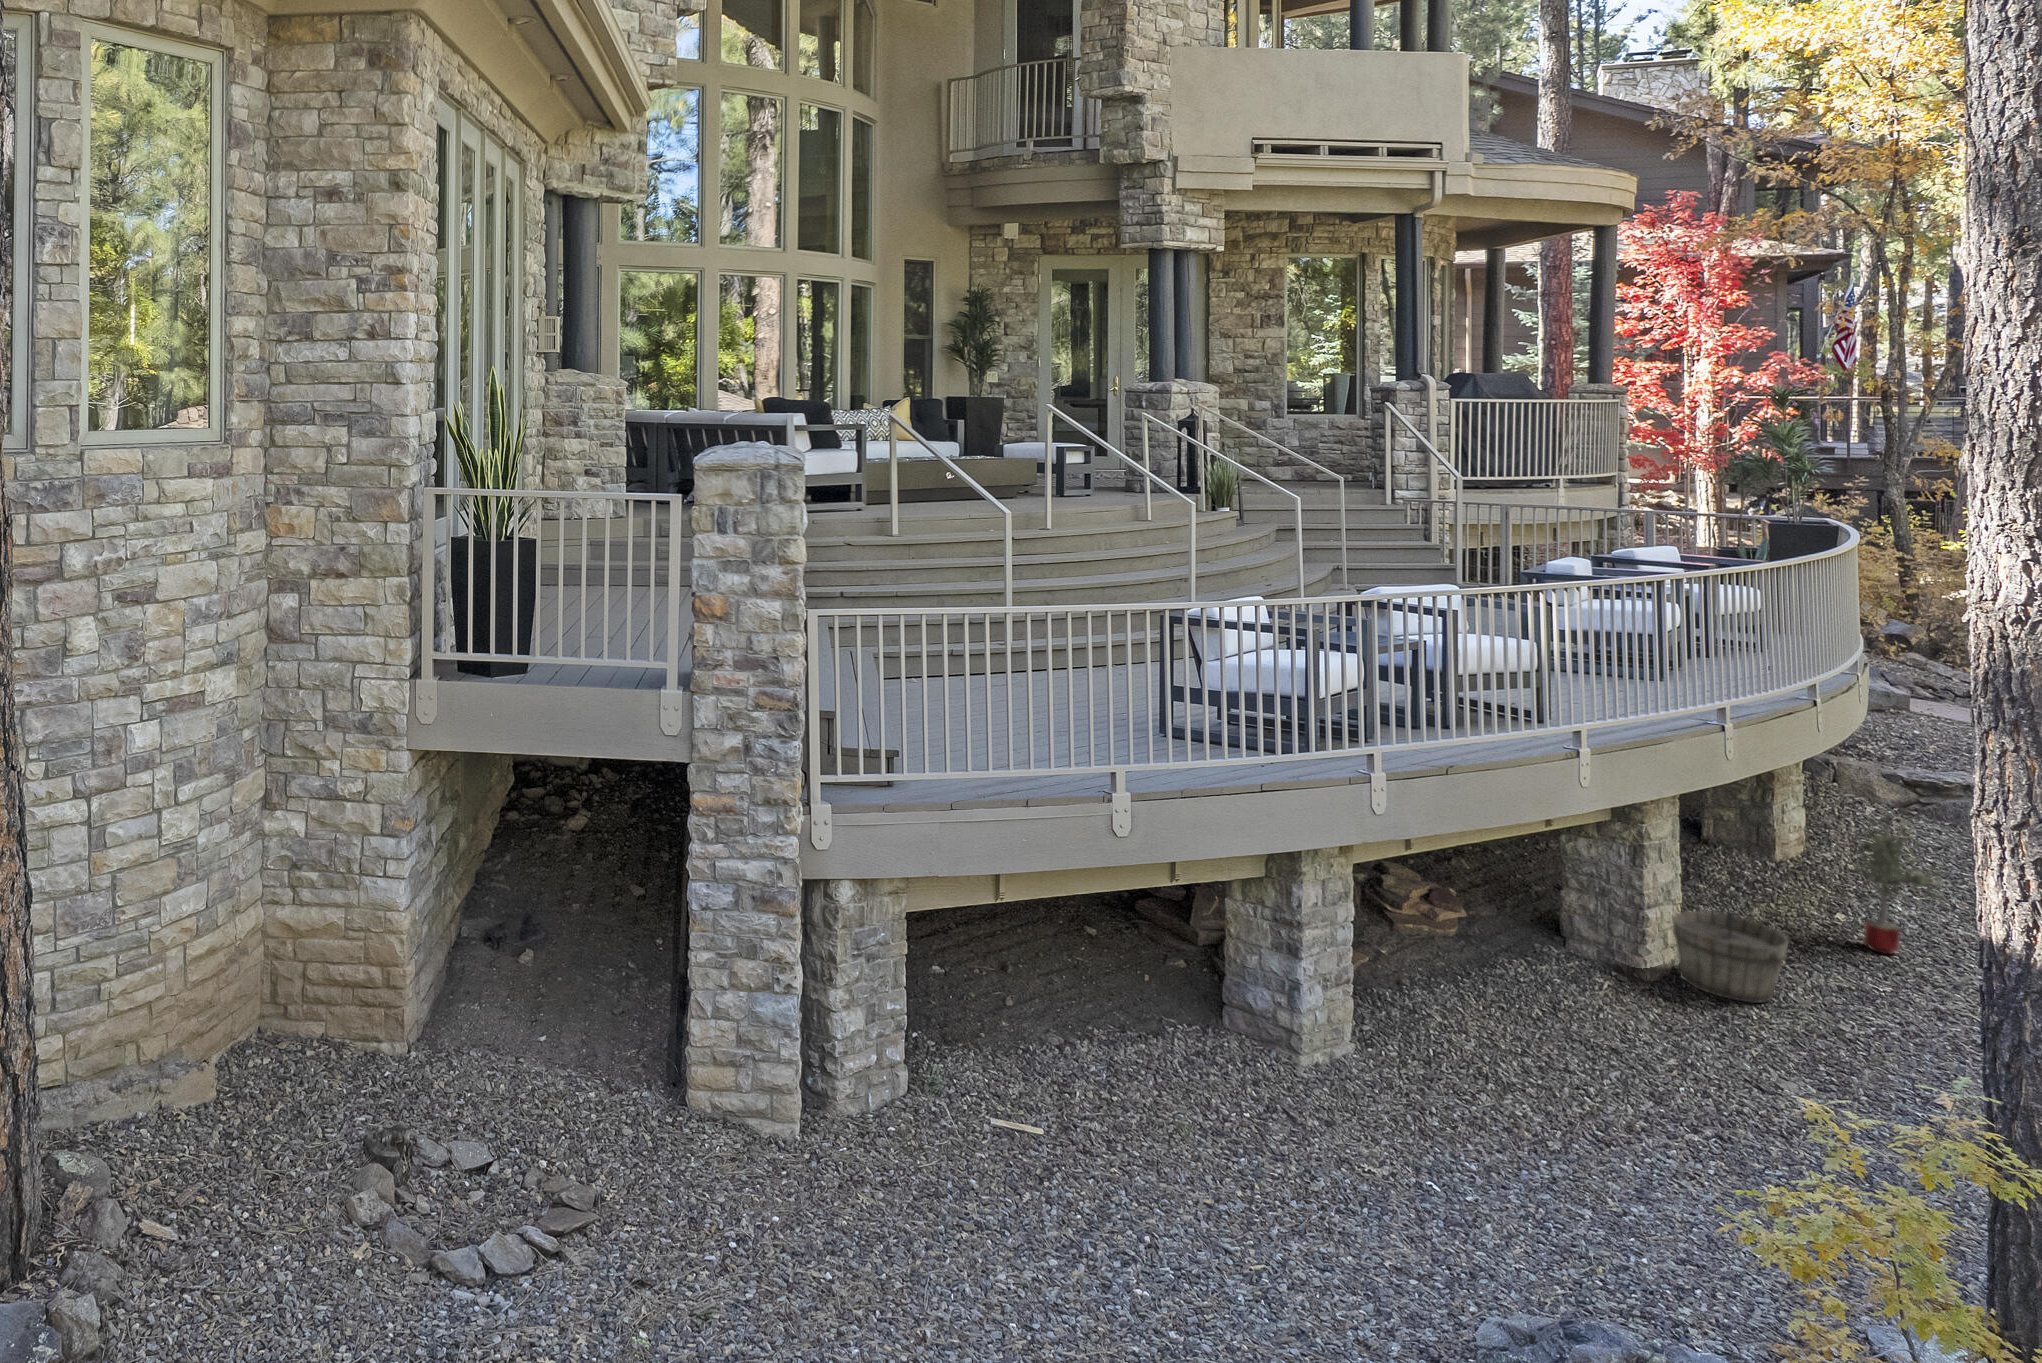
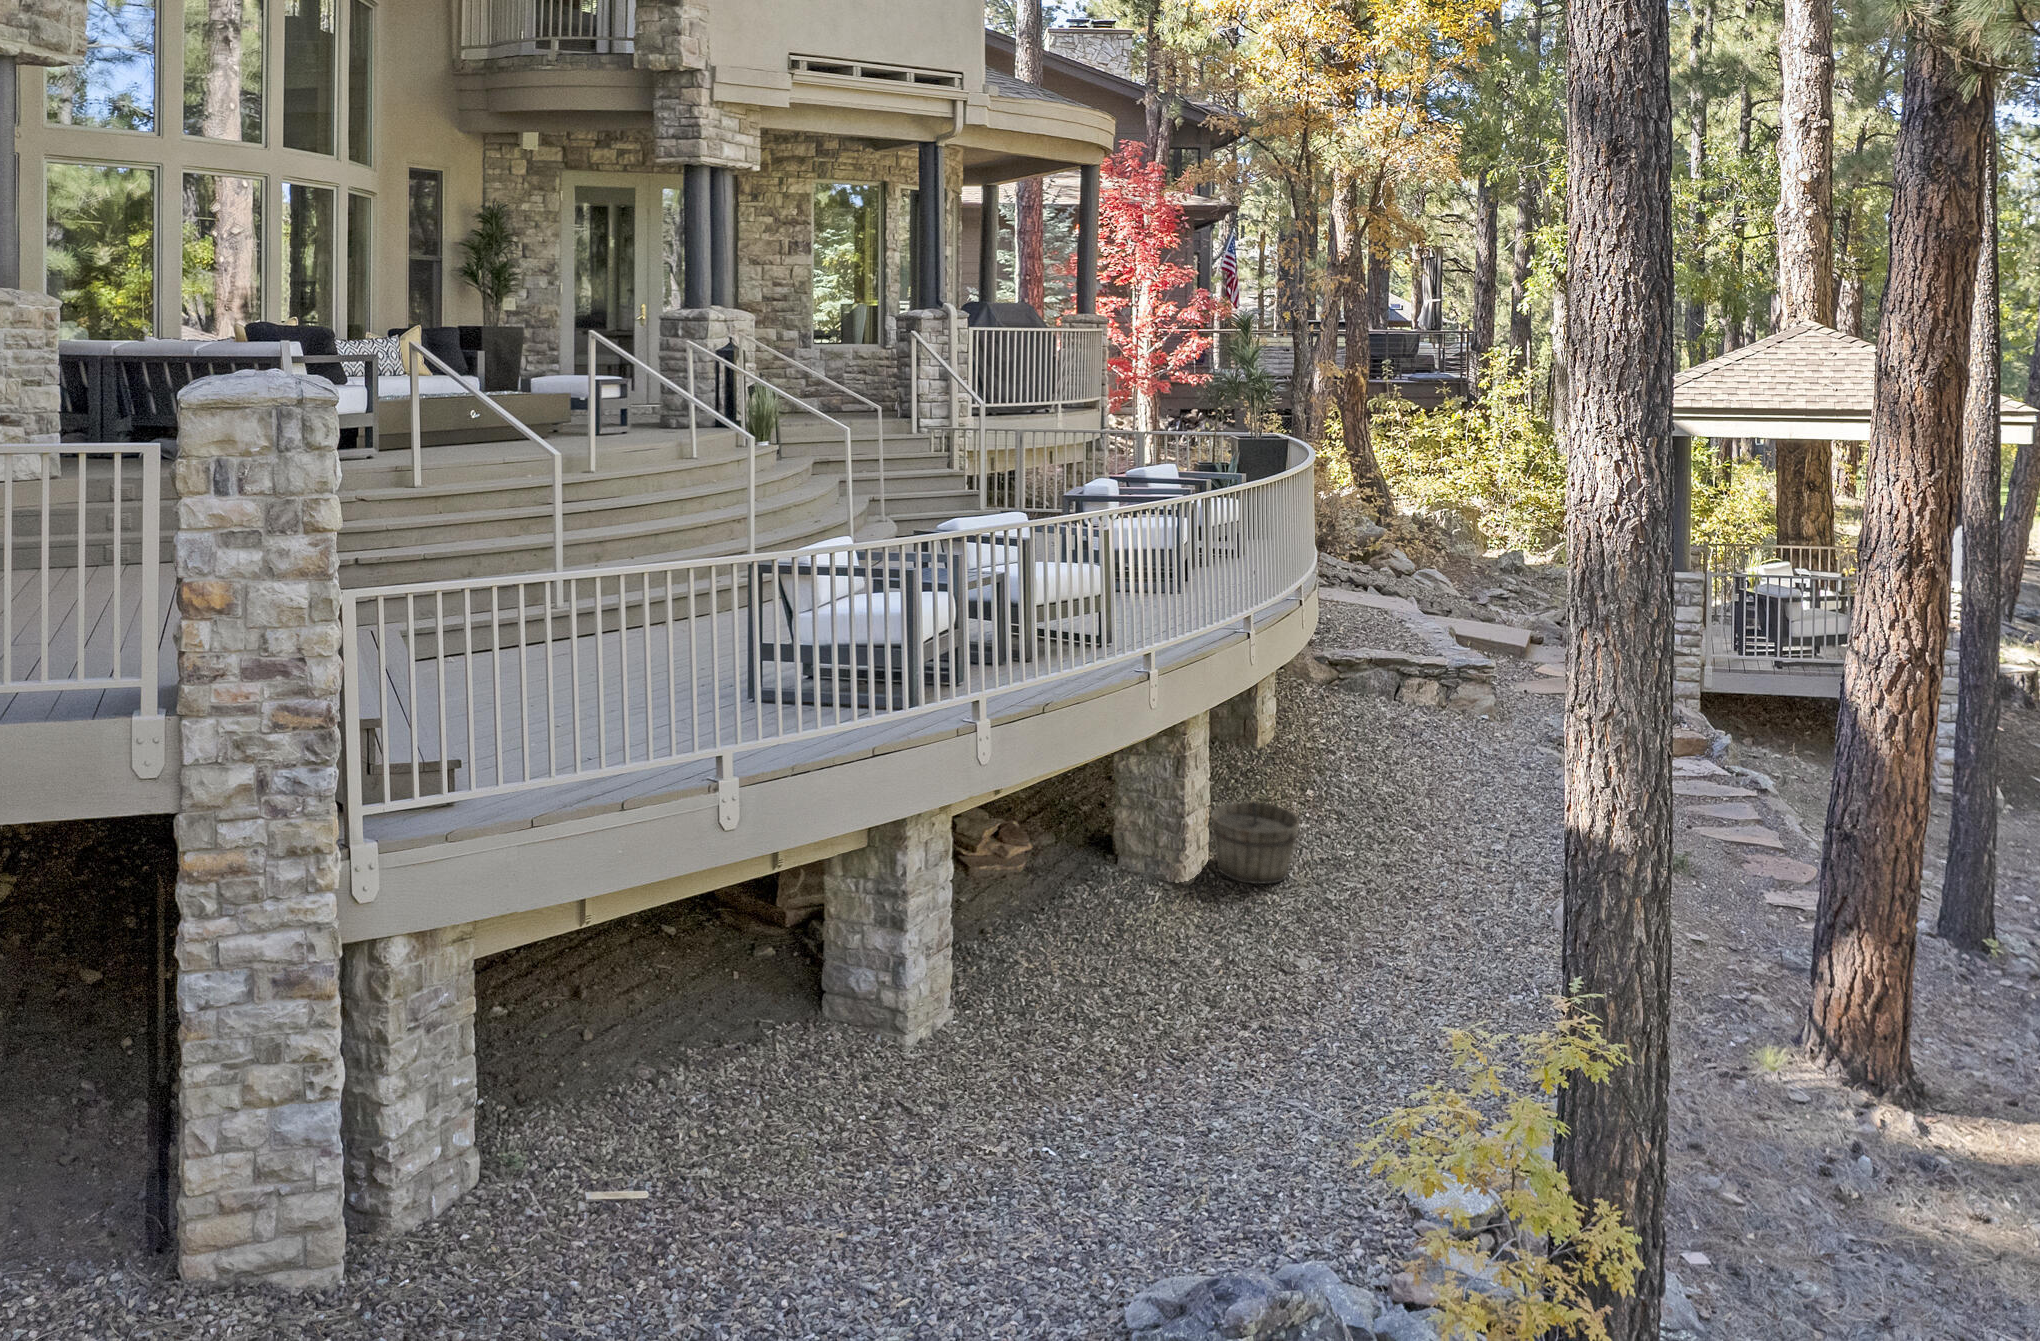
potted tree: present [1854,813,1945,954] -> none [1317,681,1386,806]

